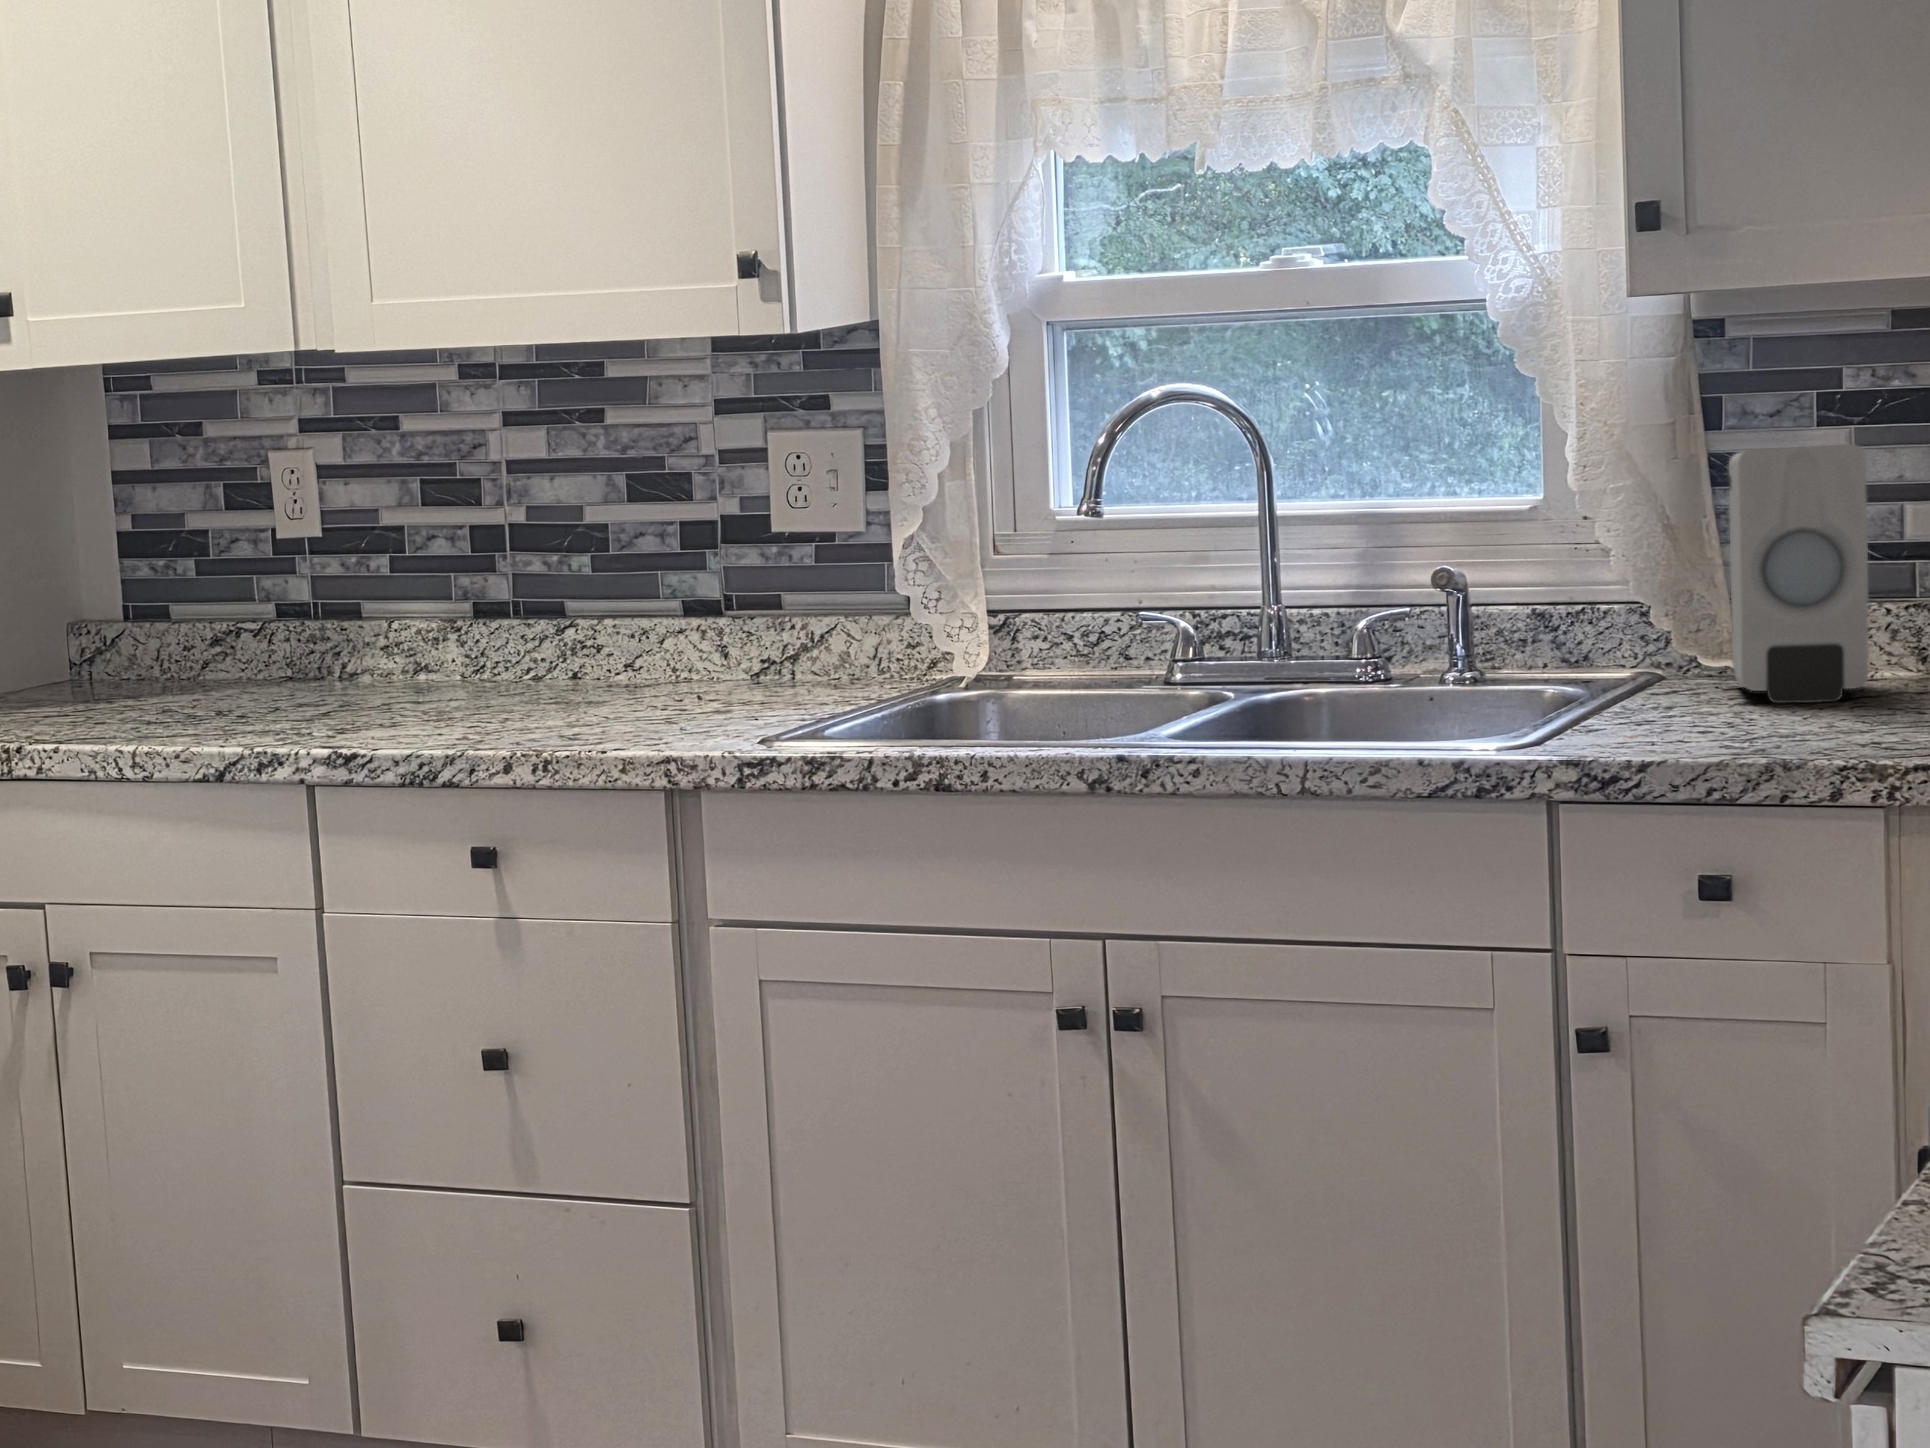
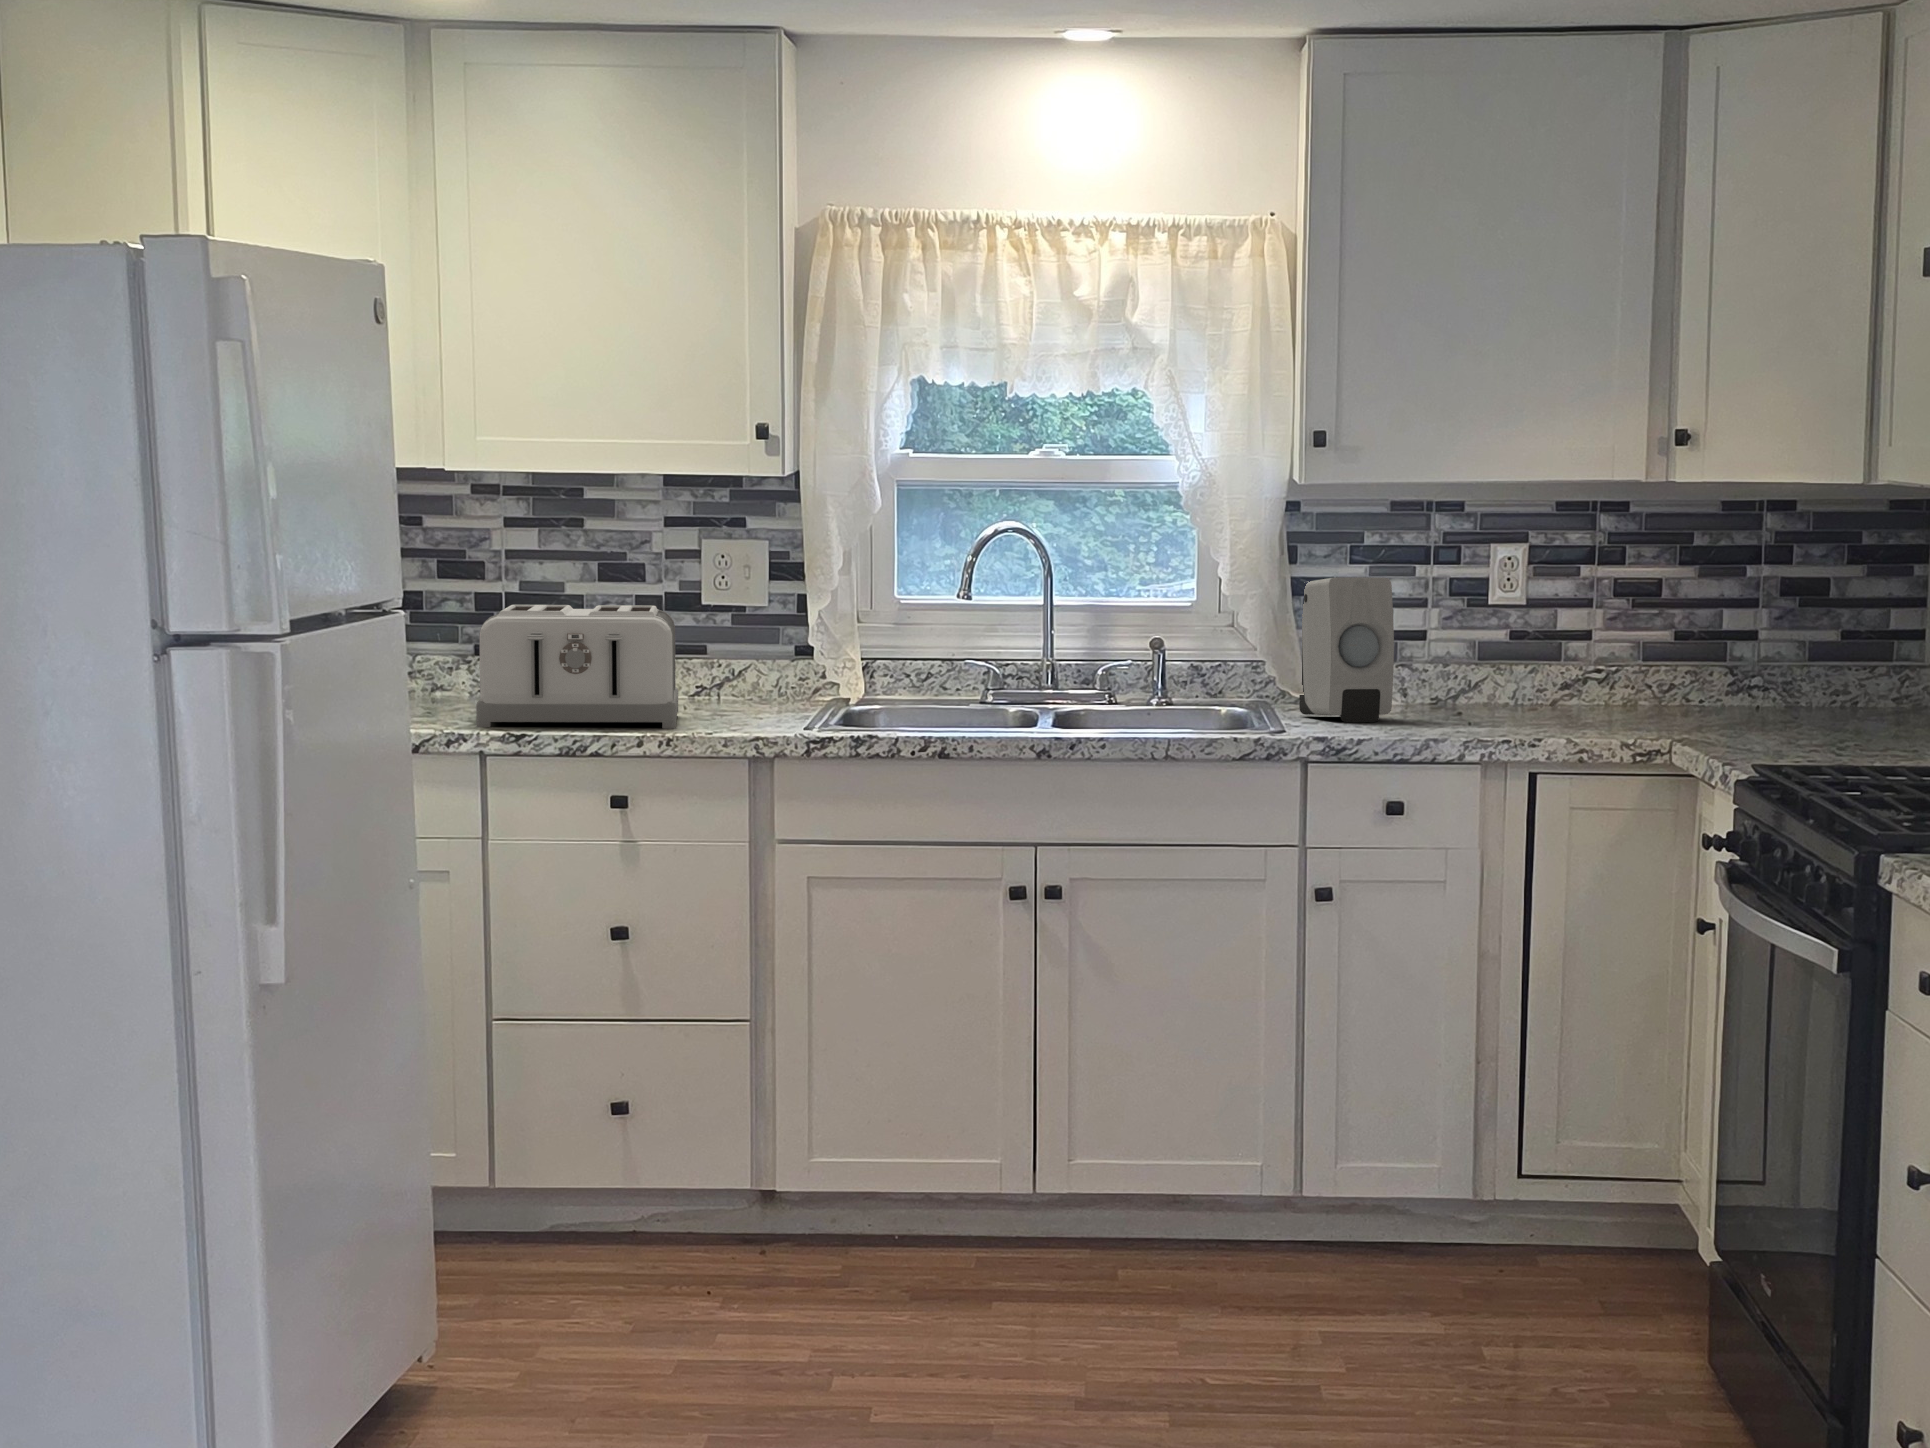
toaster: none [308,547,678,746] -> present [476,605,678,729]

